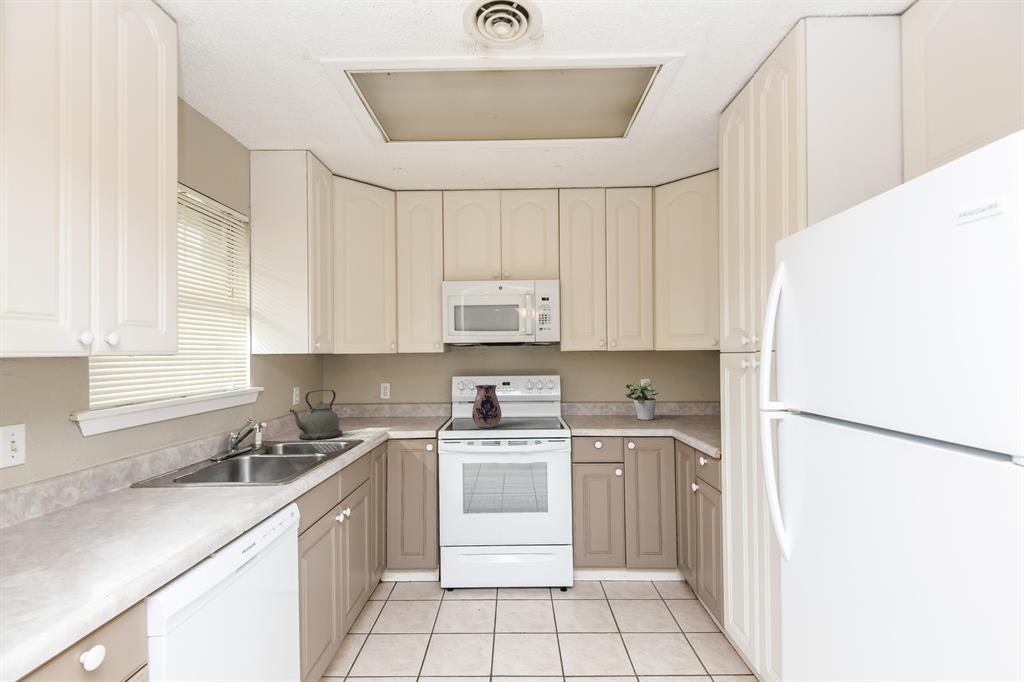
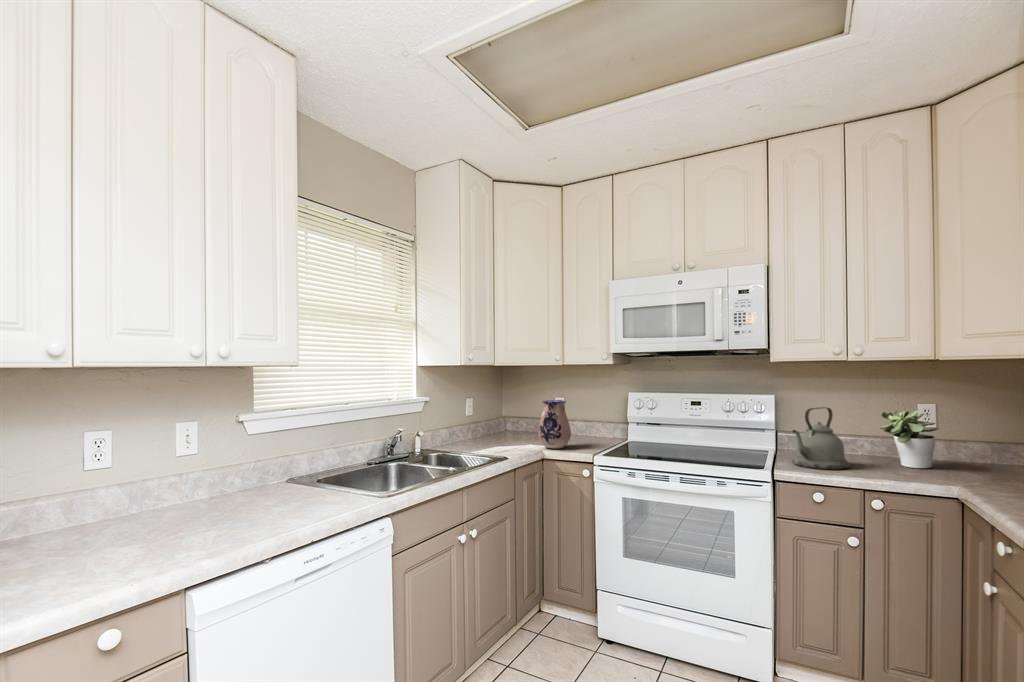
ceramic pitcher: present [472,385,501,428] -> present [538,400,571,449]
kettle: present [290,390,342,440] -> present [792,407,850,470]

